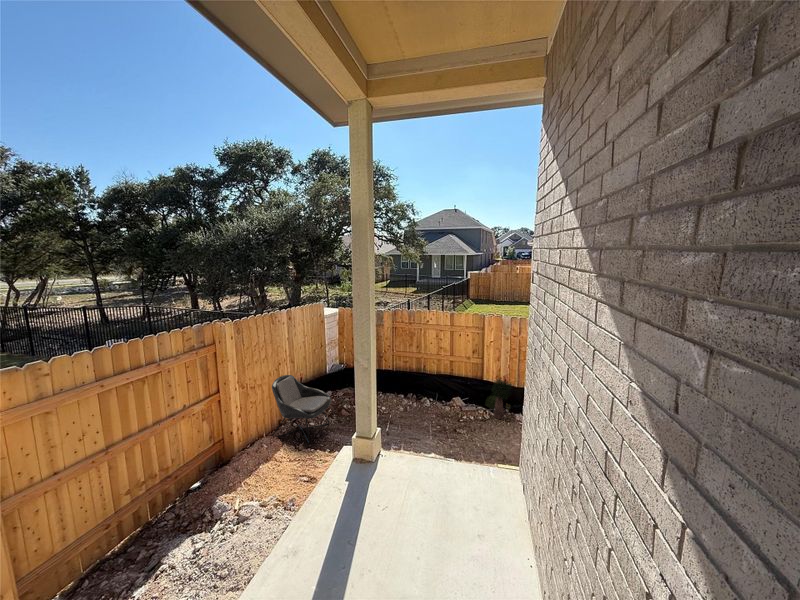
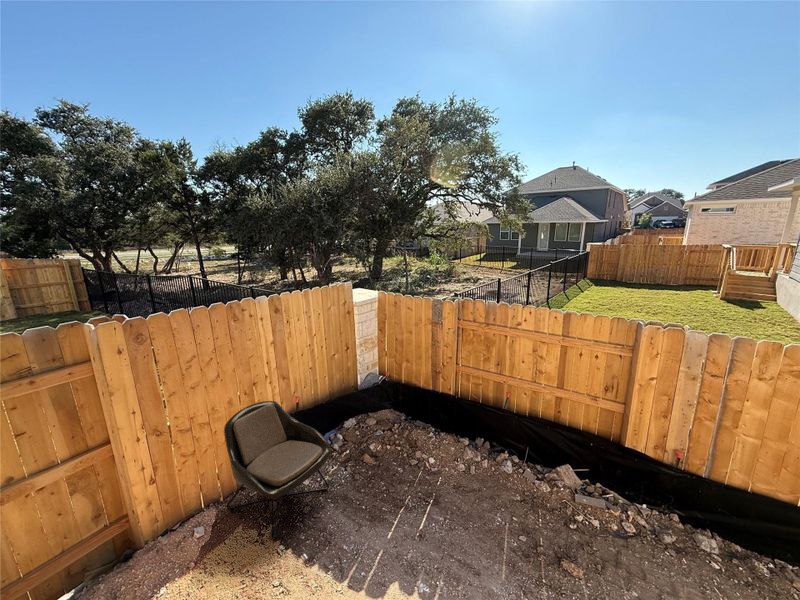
potted plant: present [486,378,511,419] -> none [627,456,705,548]

